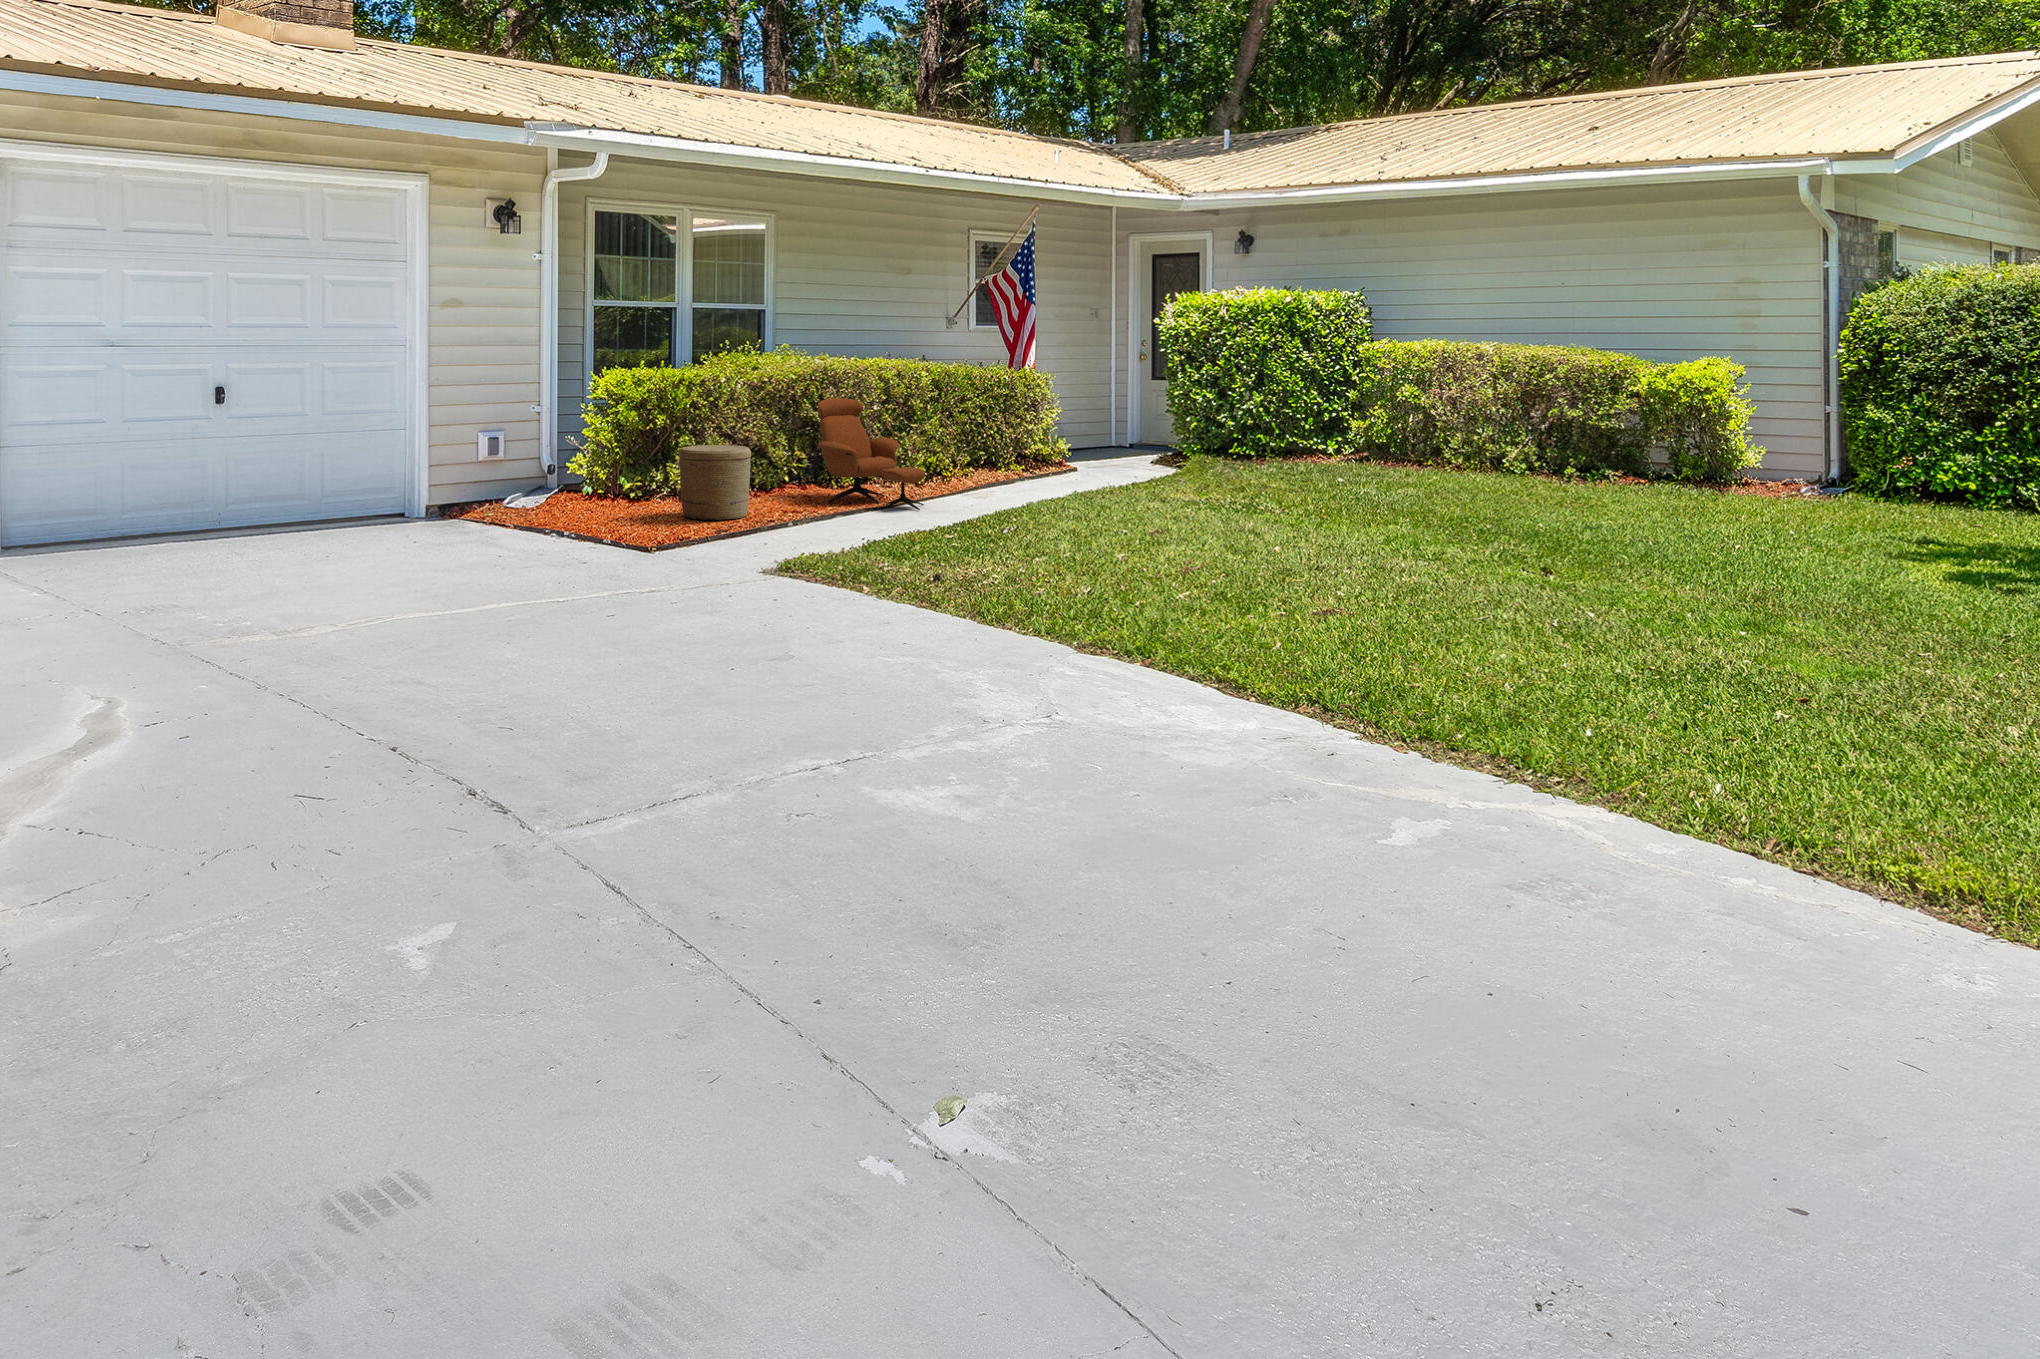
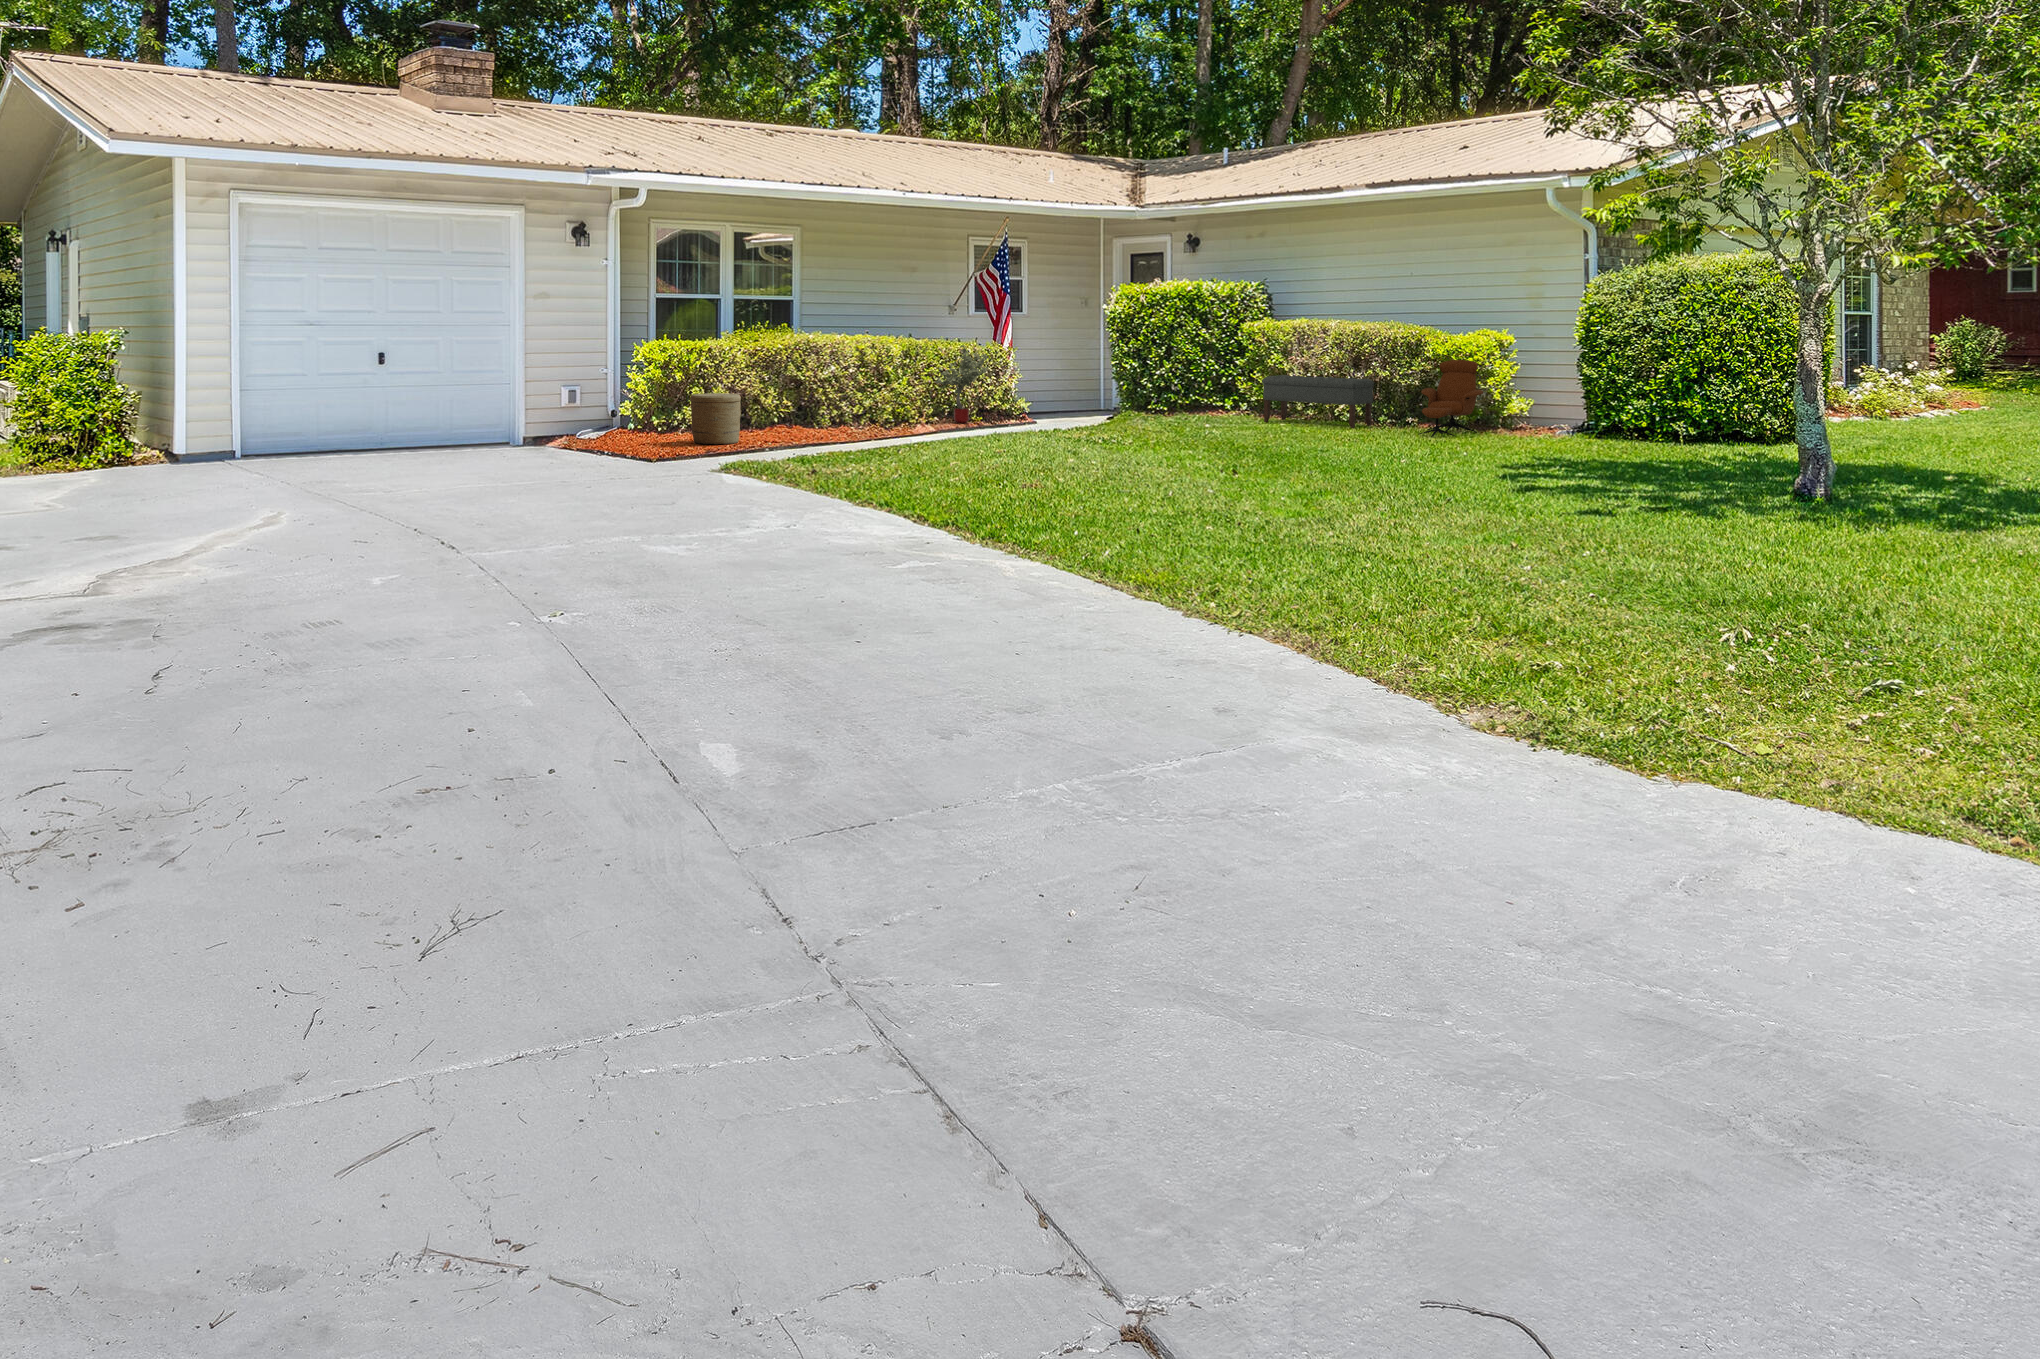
potted tree: none [983,372,1050,479] -> present [935,345,988,423]
lounge chair: present [818,398,925,510] -> present [1418,360,1483,437]
bench: none [1405,413,1556,485] -> present [1262,375,1374,428]

